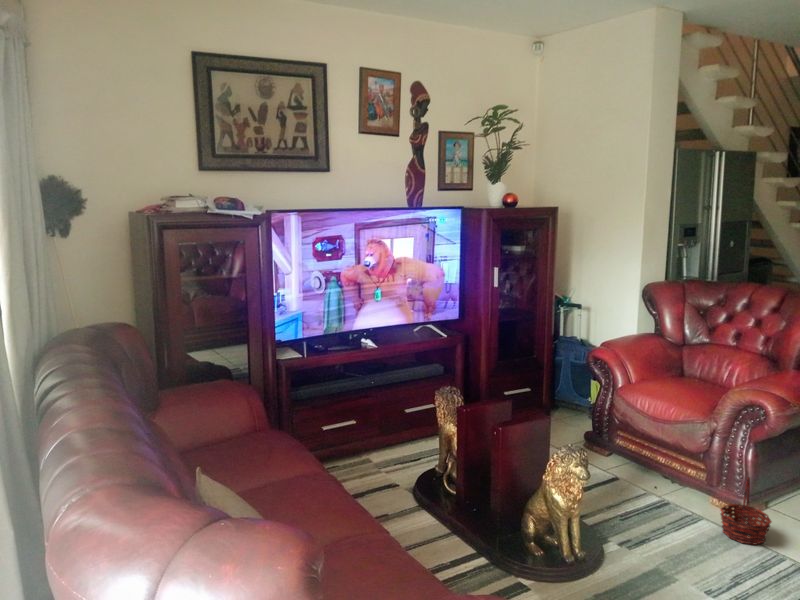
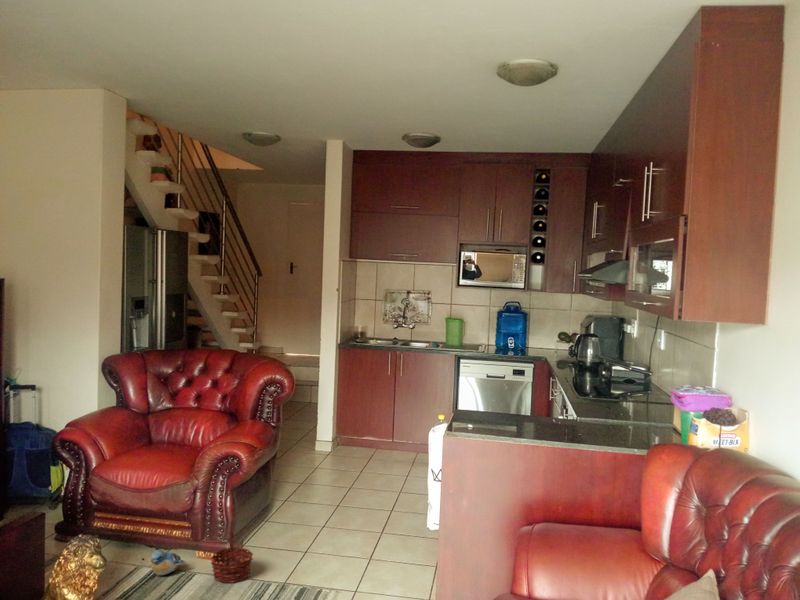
plush toy: none [658,481,697,508] -> present [151,550,187,575]

